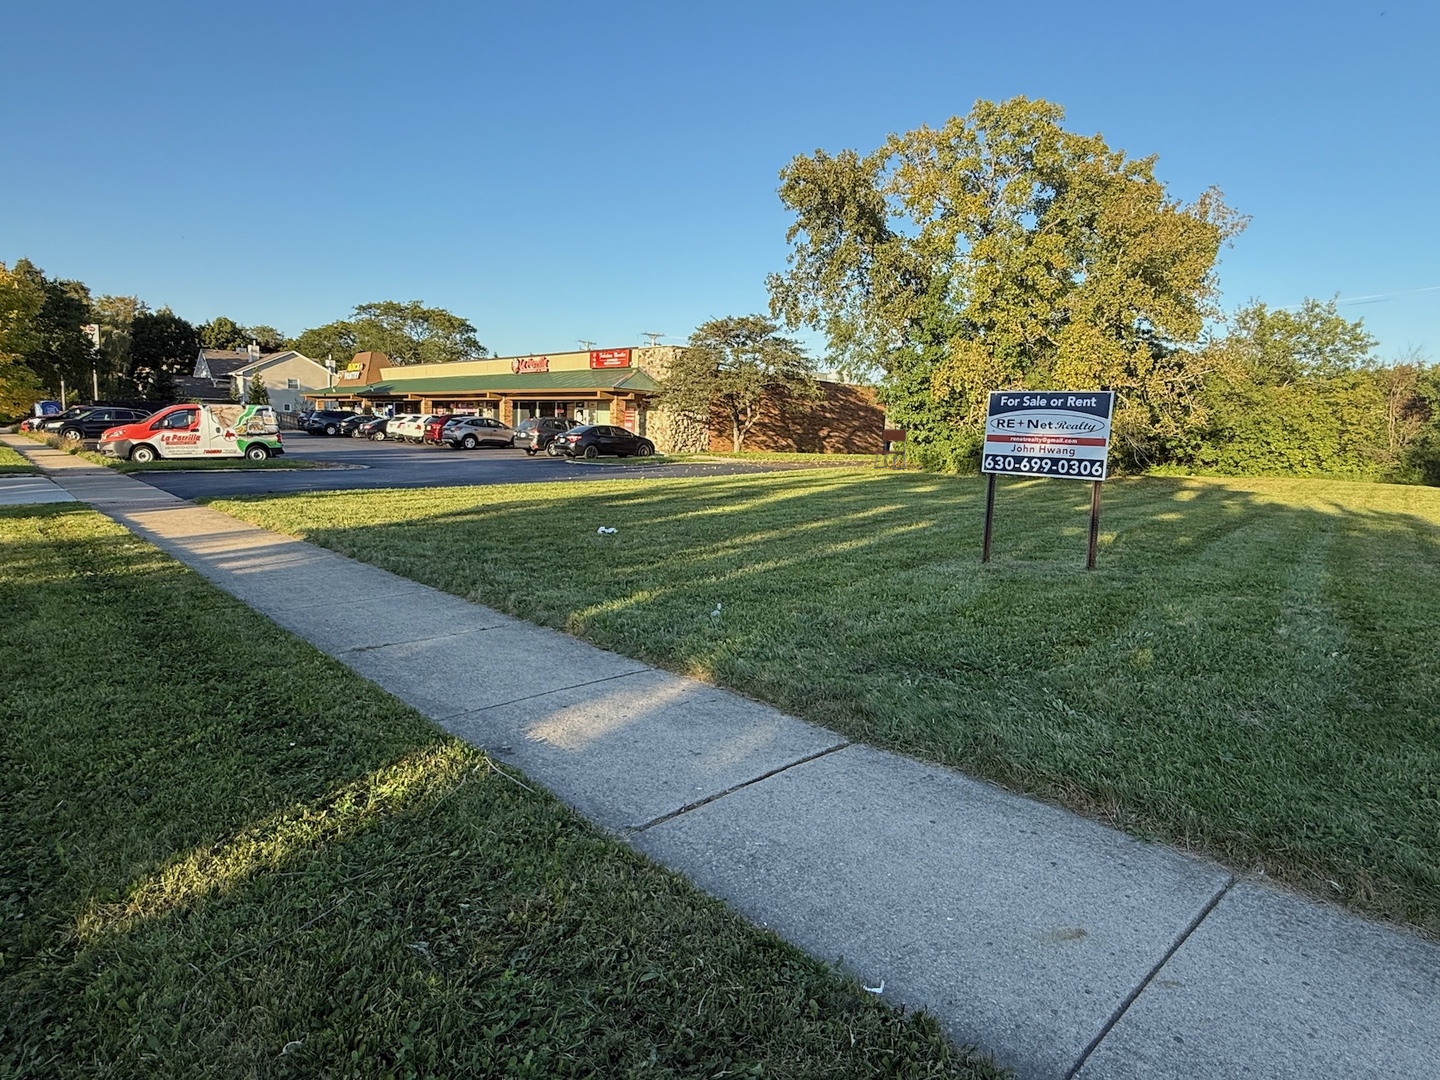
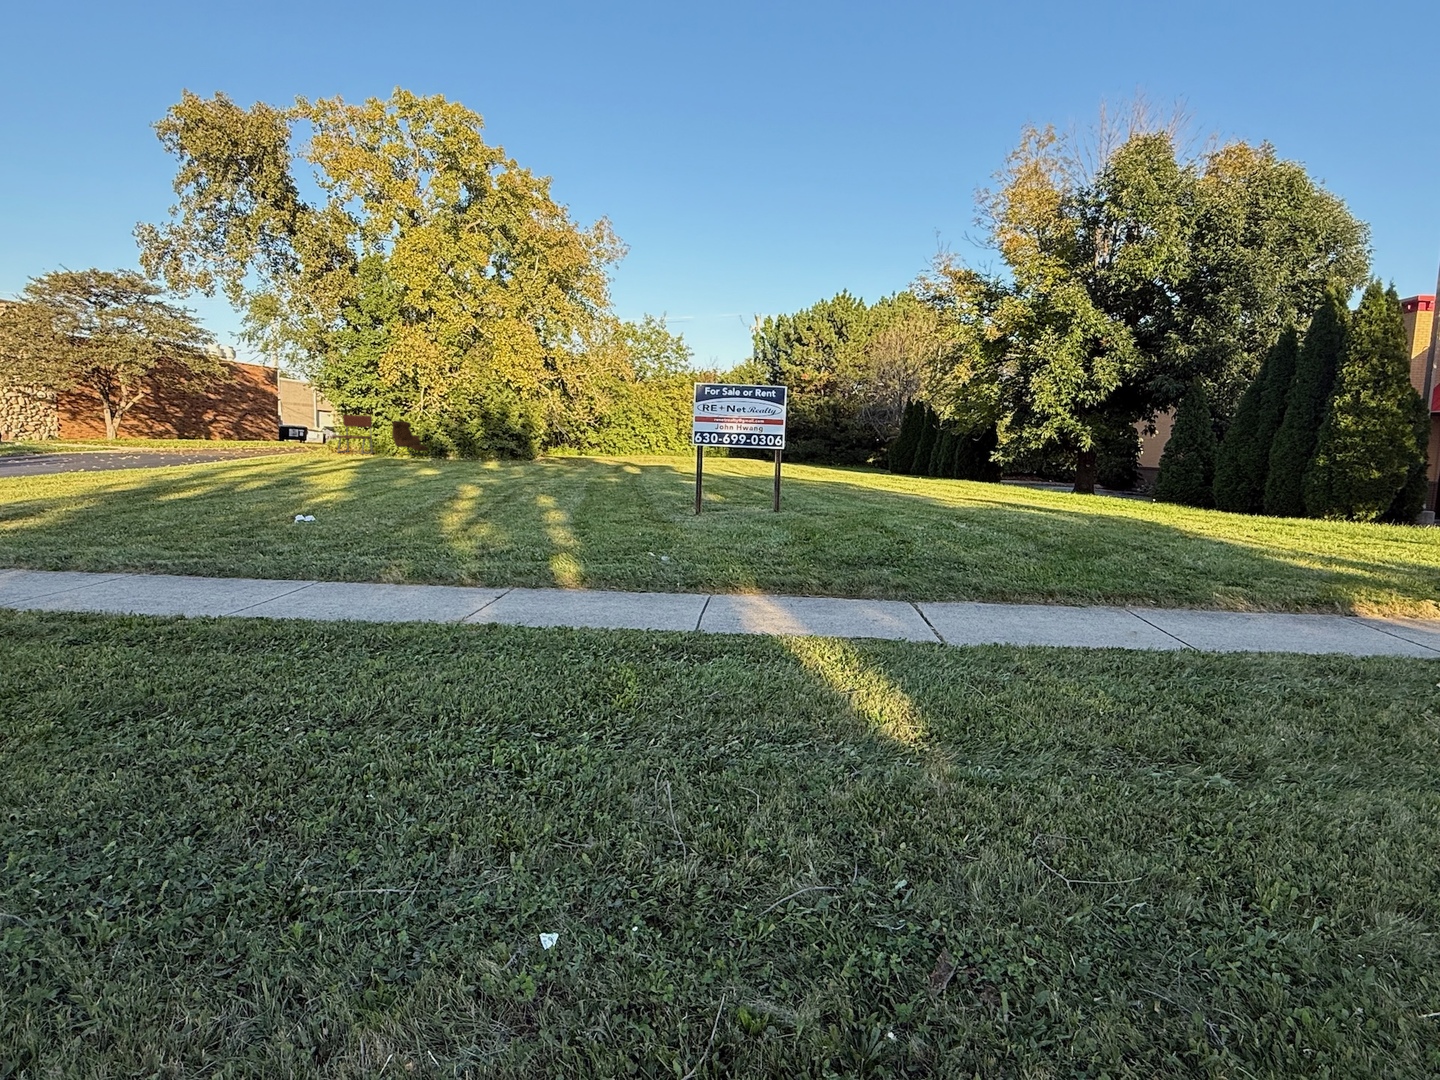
lounge chair: none [919,434,954,473] -> present [392,421,429,455]

